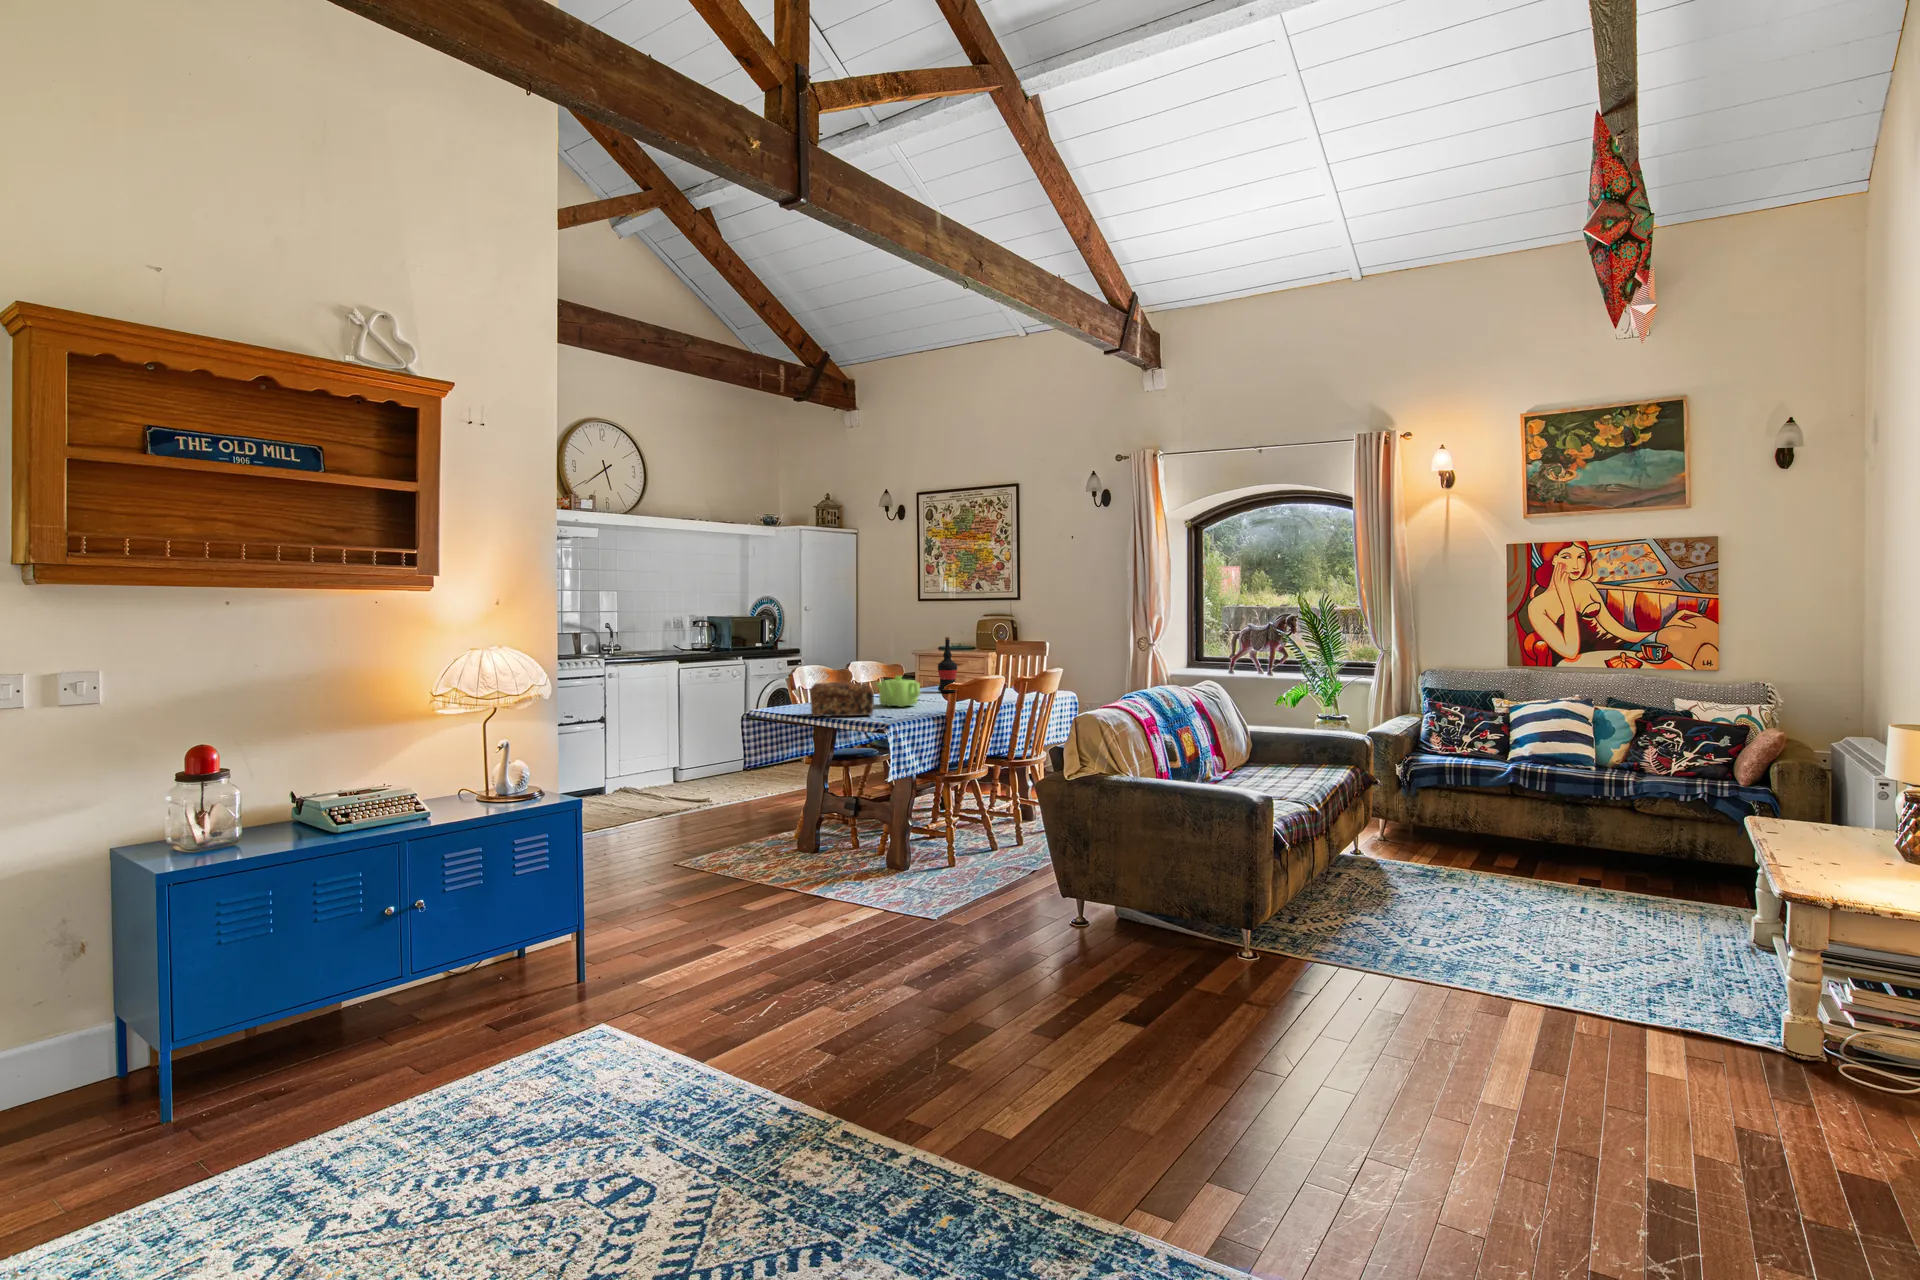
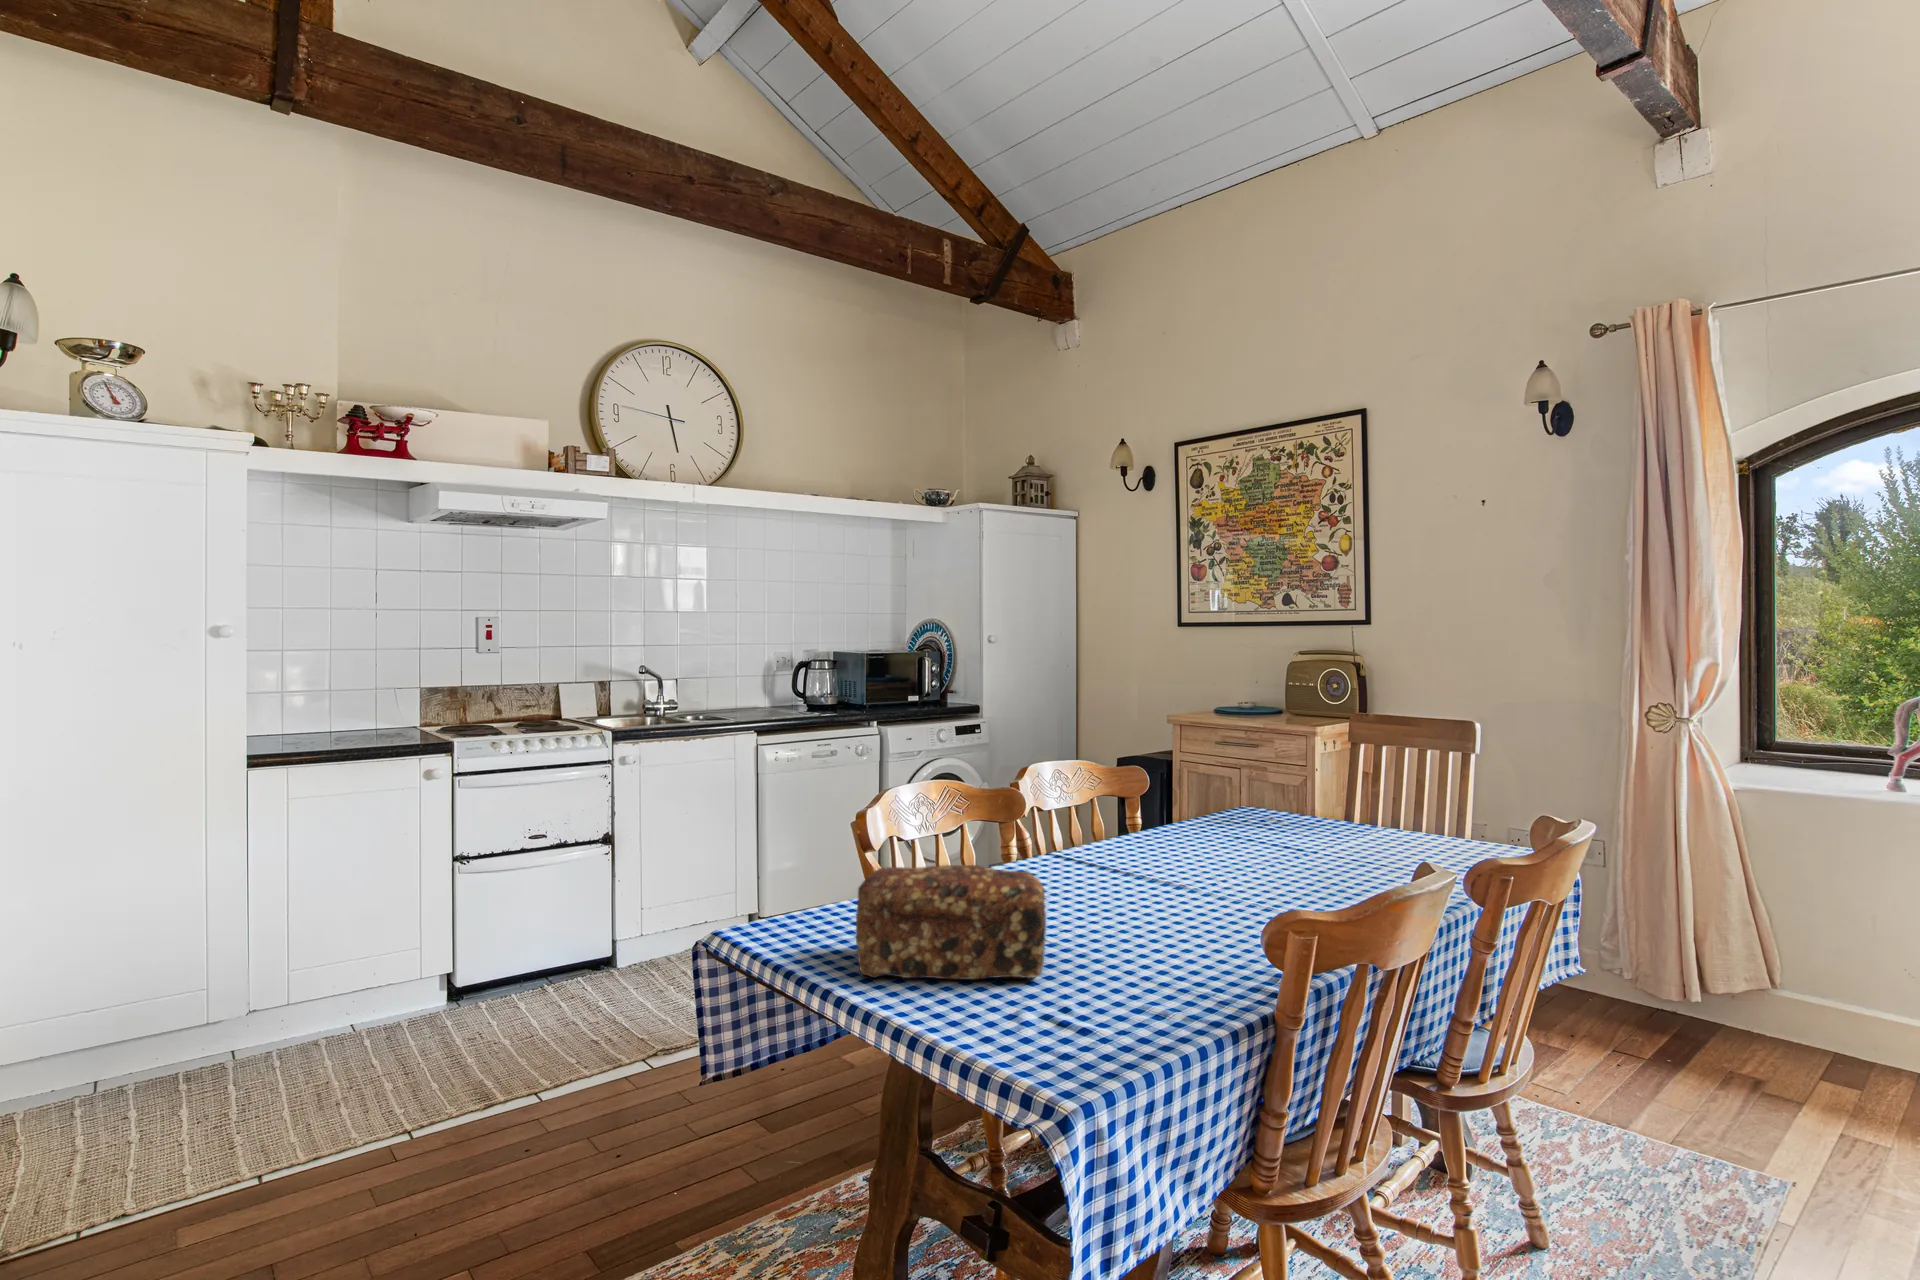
wine bottle: present [938,637,957,692] -> none [1226,711,1274,843]
teapot: present [876,676,920,707] -> none [1067,829,1189,920]

